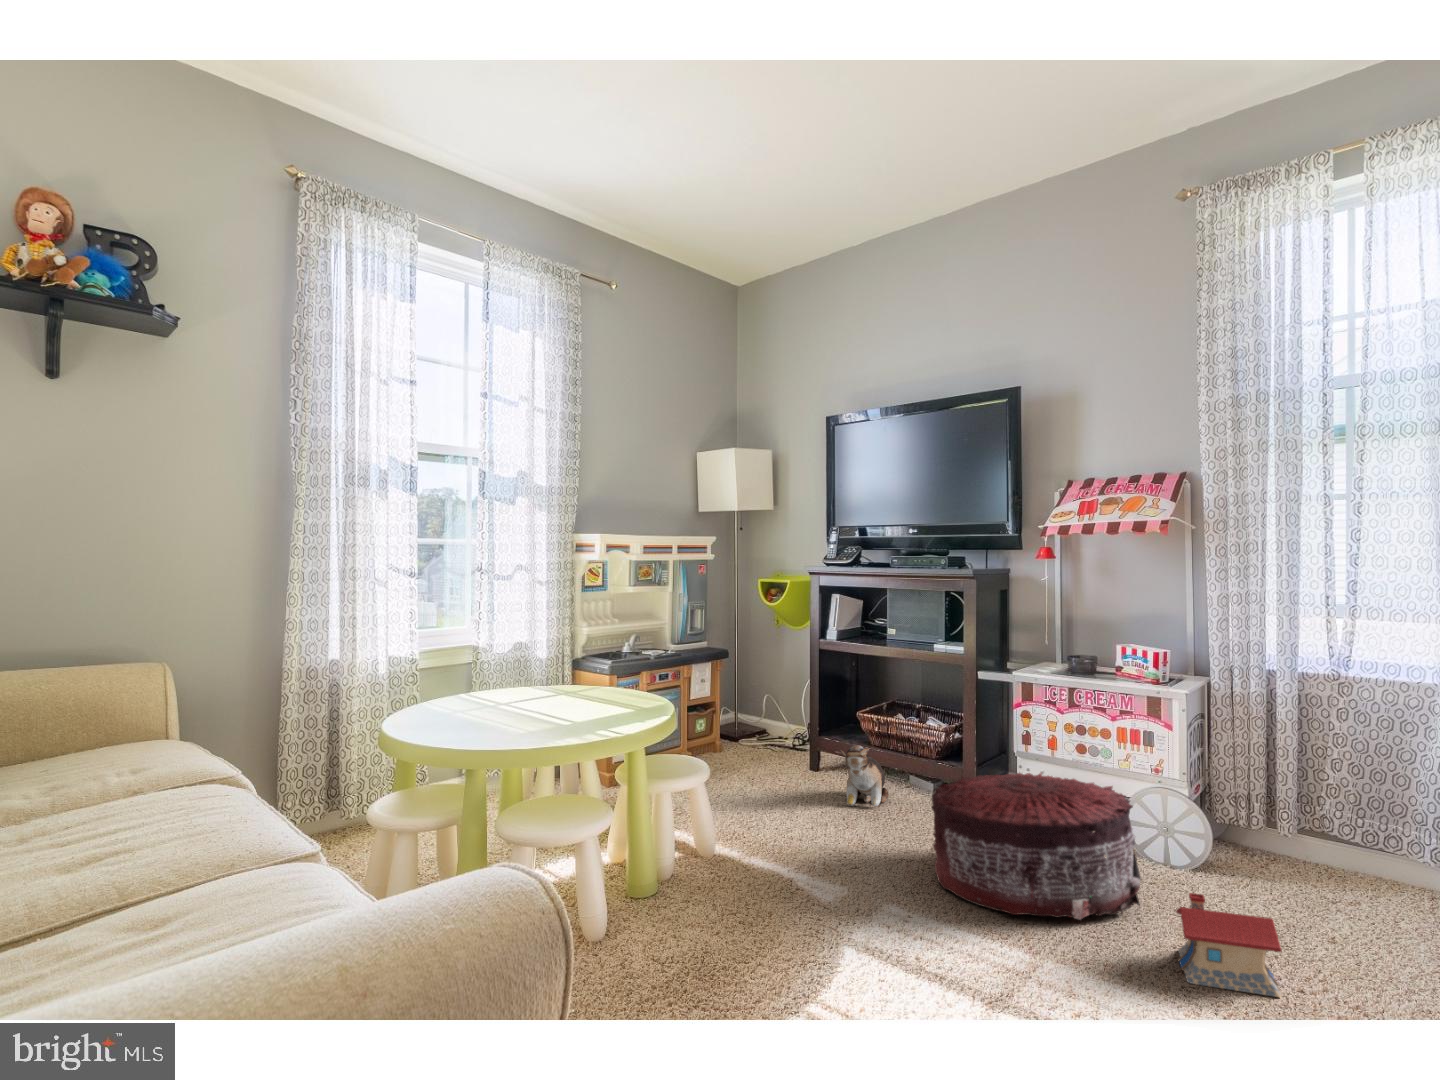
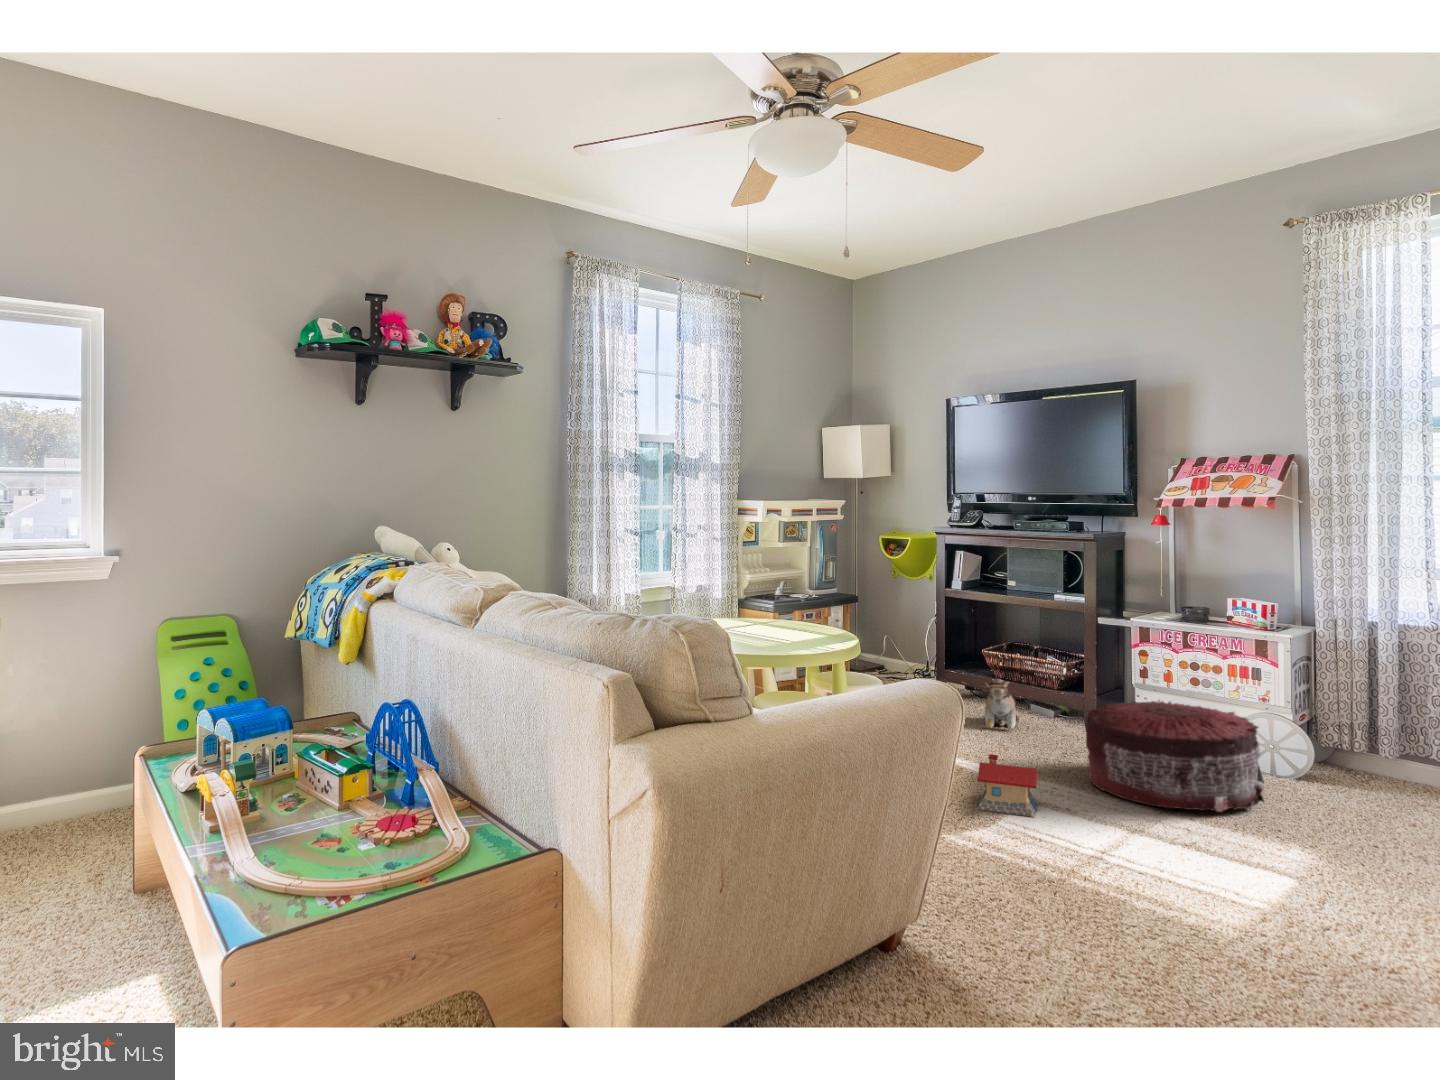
toy house: present [1176,893,1282,997] -> present [977,754,1038,817]

